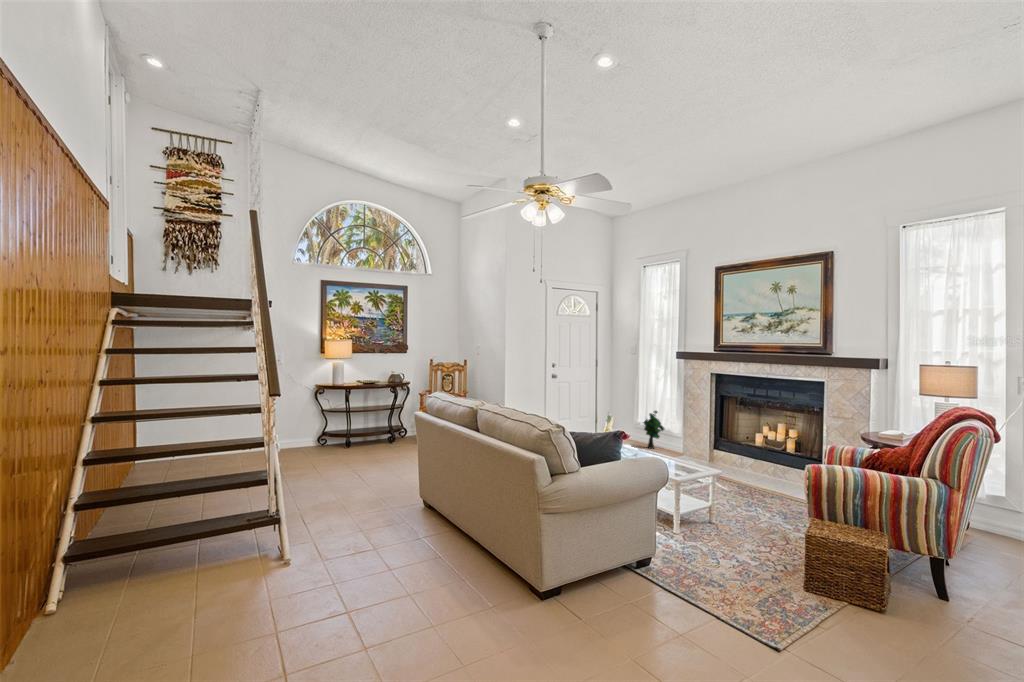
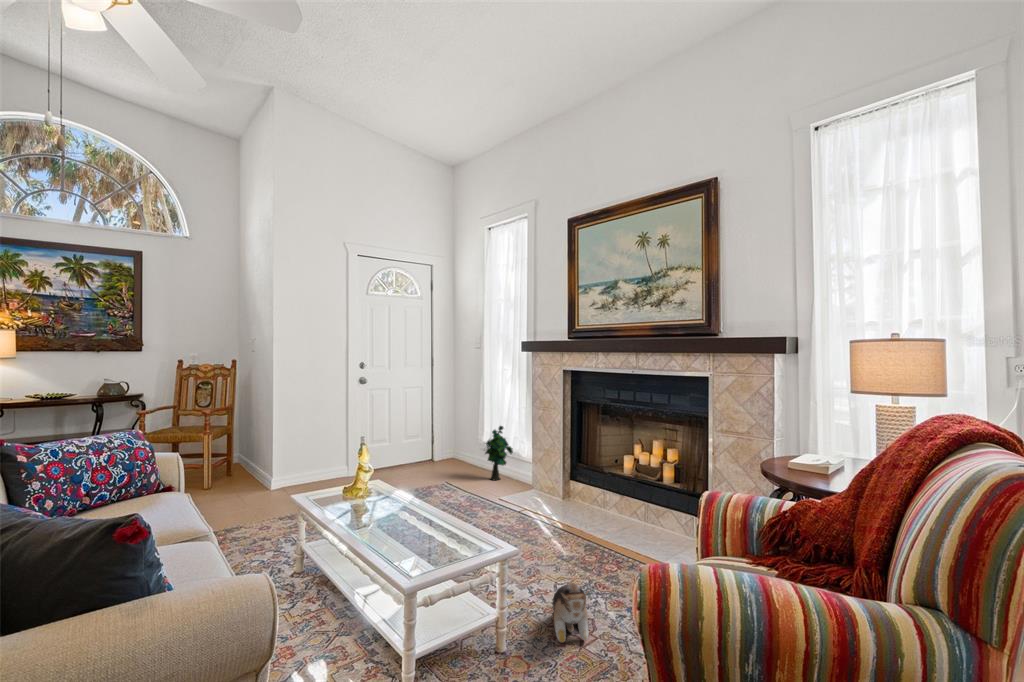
plush toy: none [732,492,760,524] -> present [552,582,589,643]

